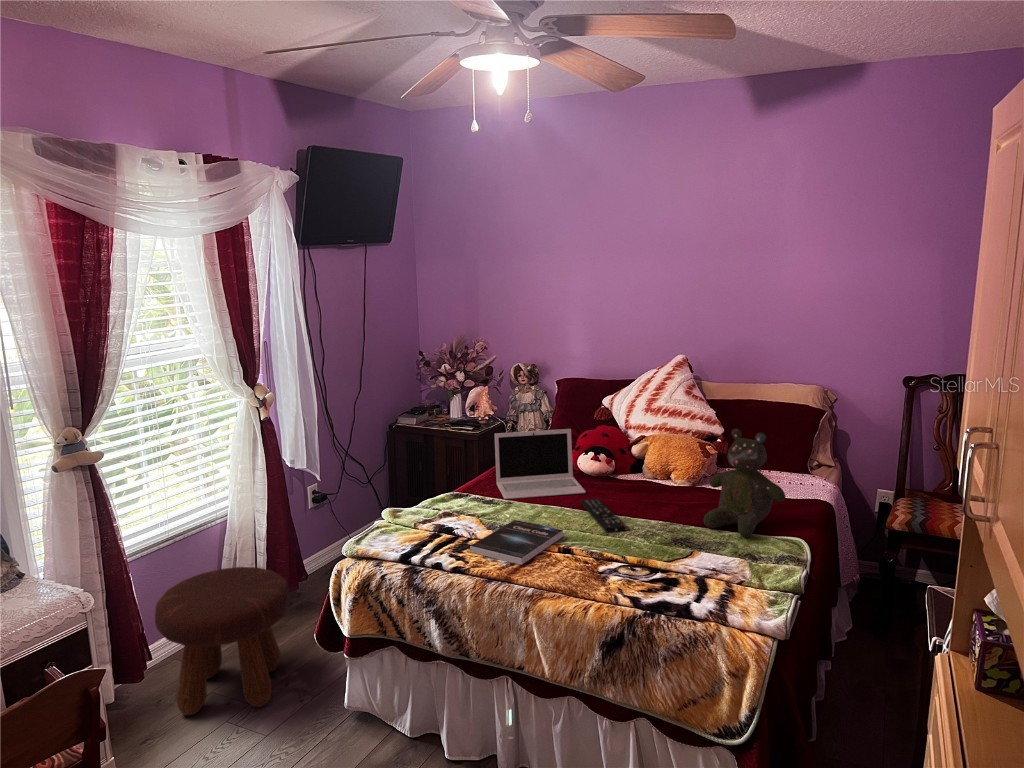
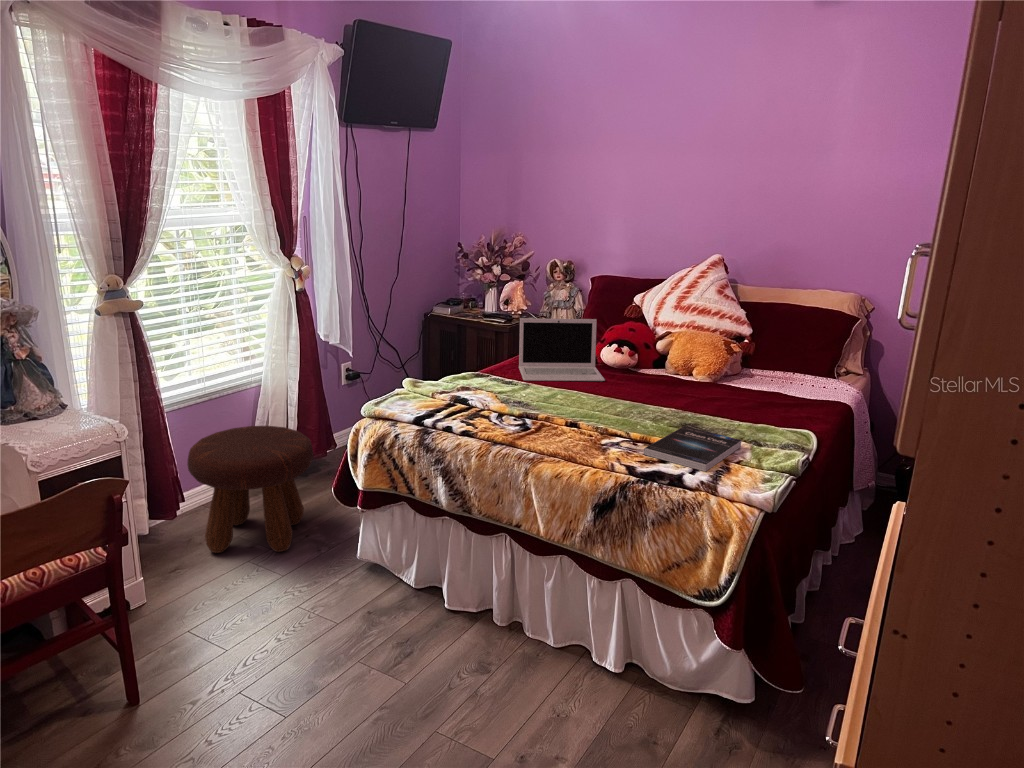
teddy bear: present [704,429,785,537] -> none [715,321,800,427]
remote control: present [581,499,626,532] -> none [597,385,637,414]
book: present [470,520,563,565] -> present [644,426,742,472]

